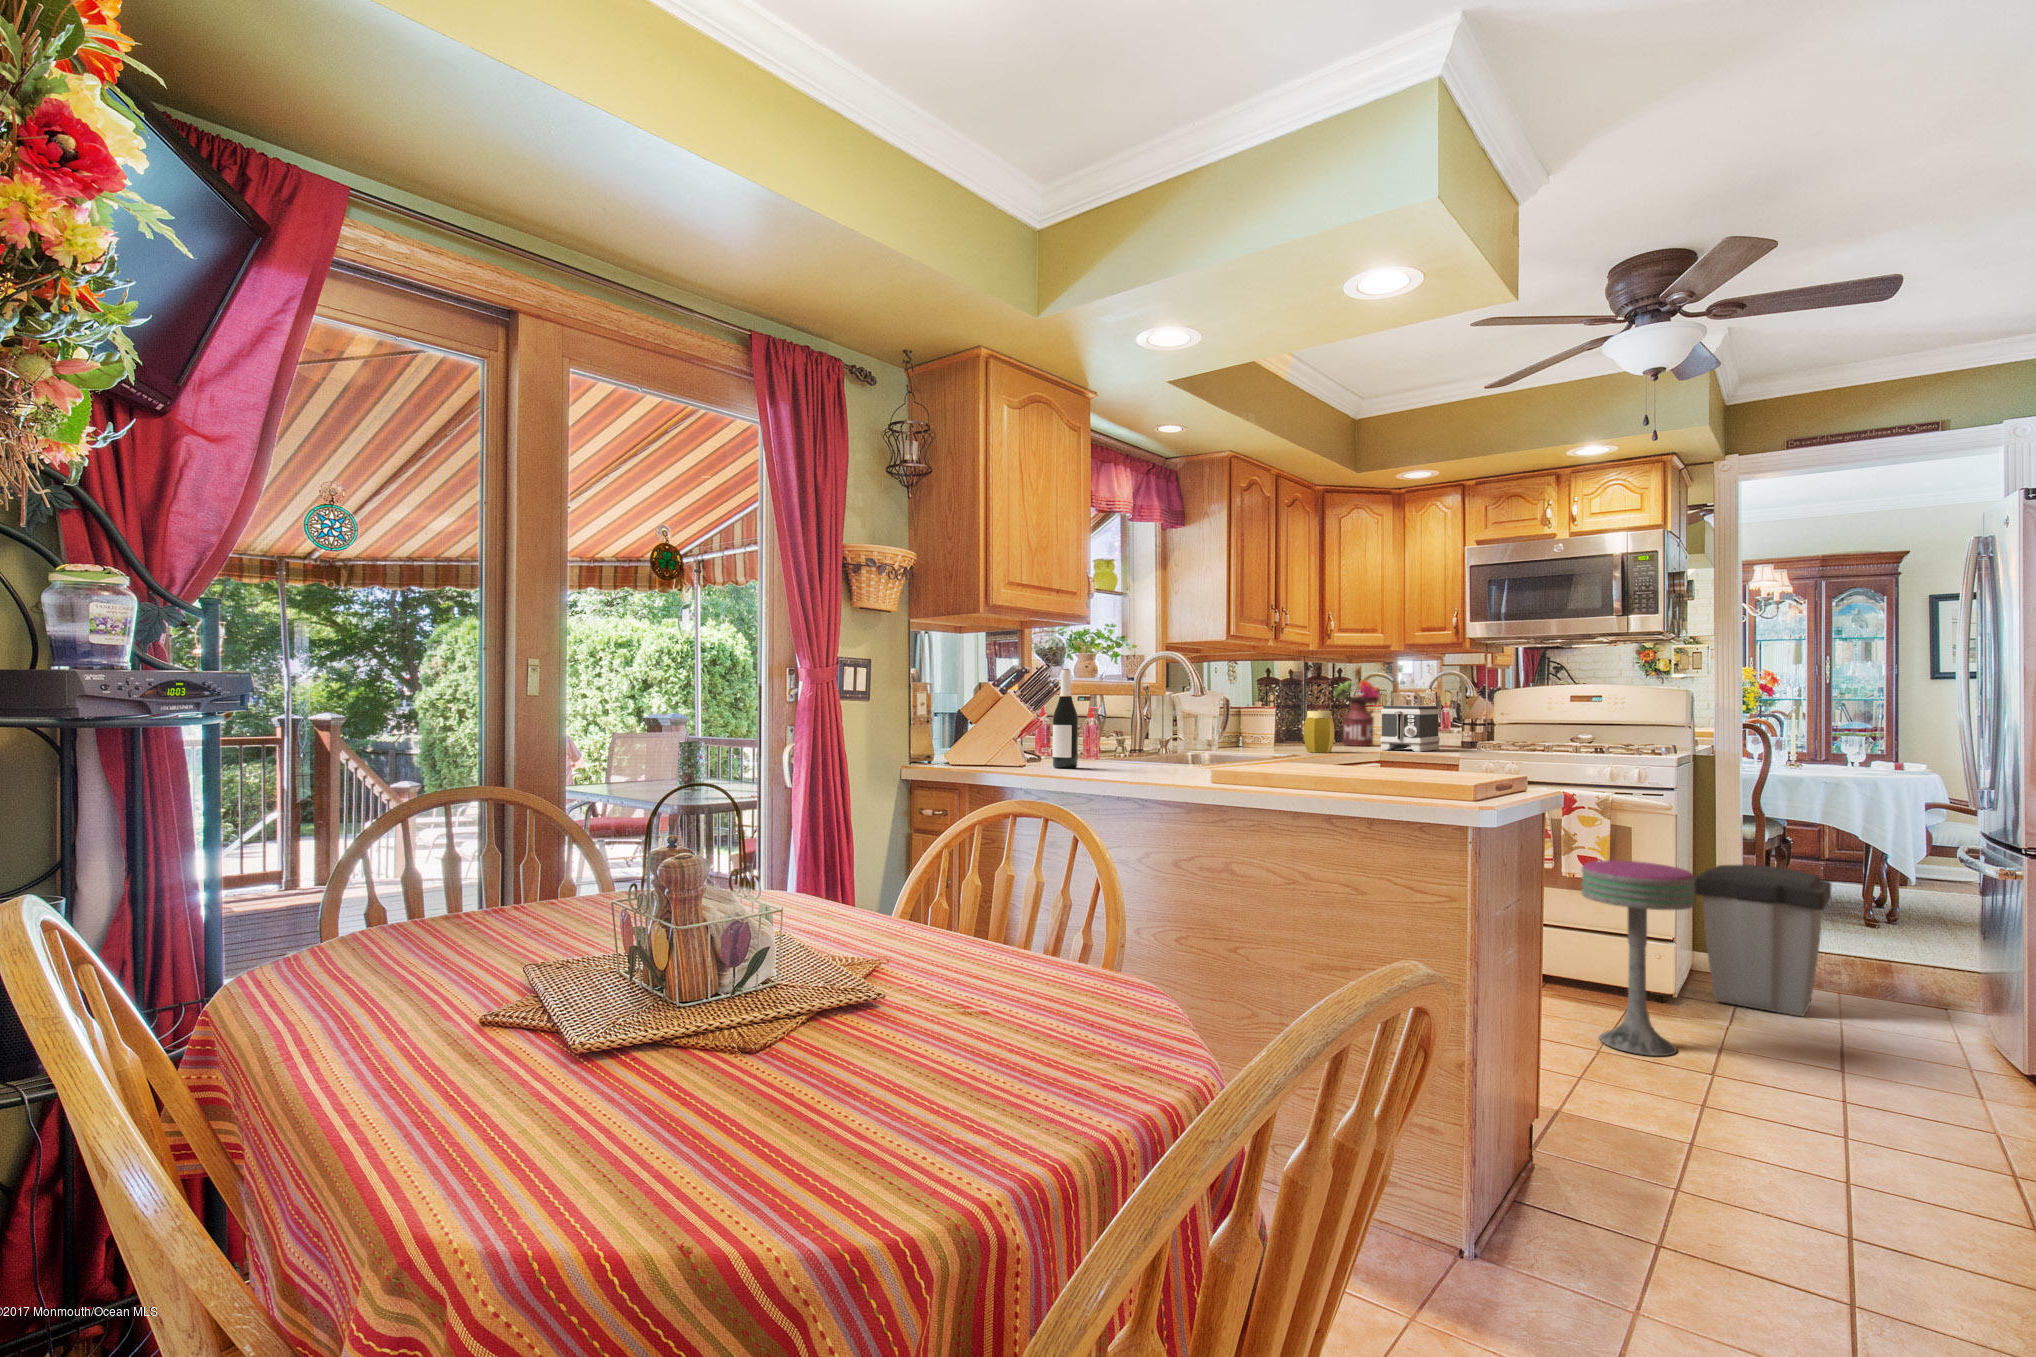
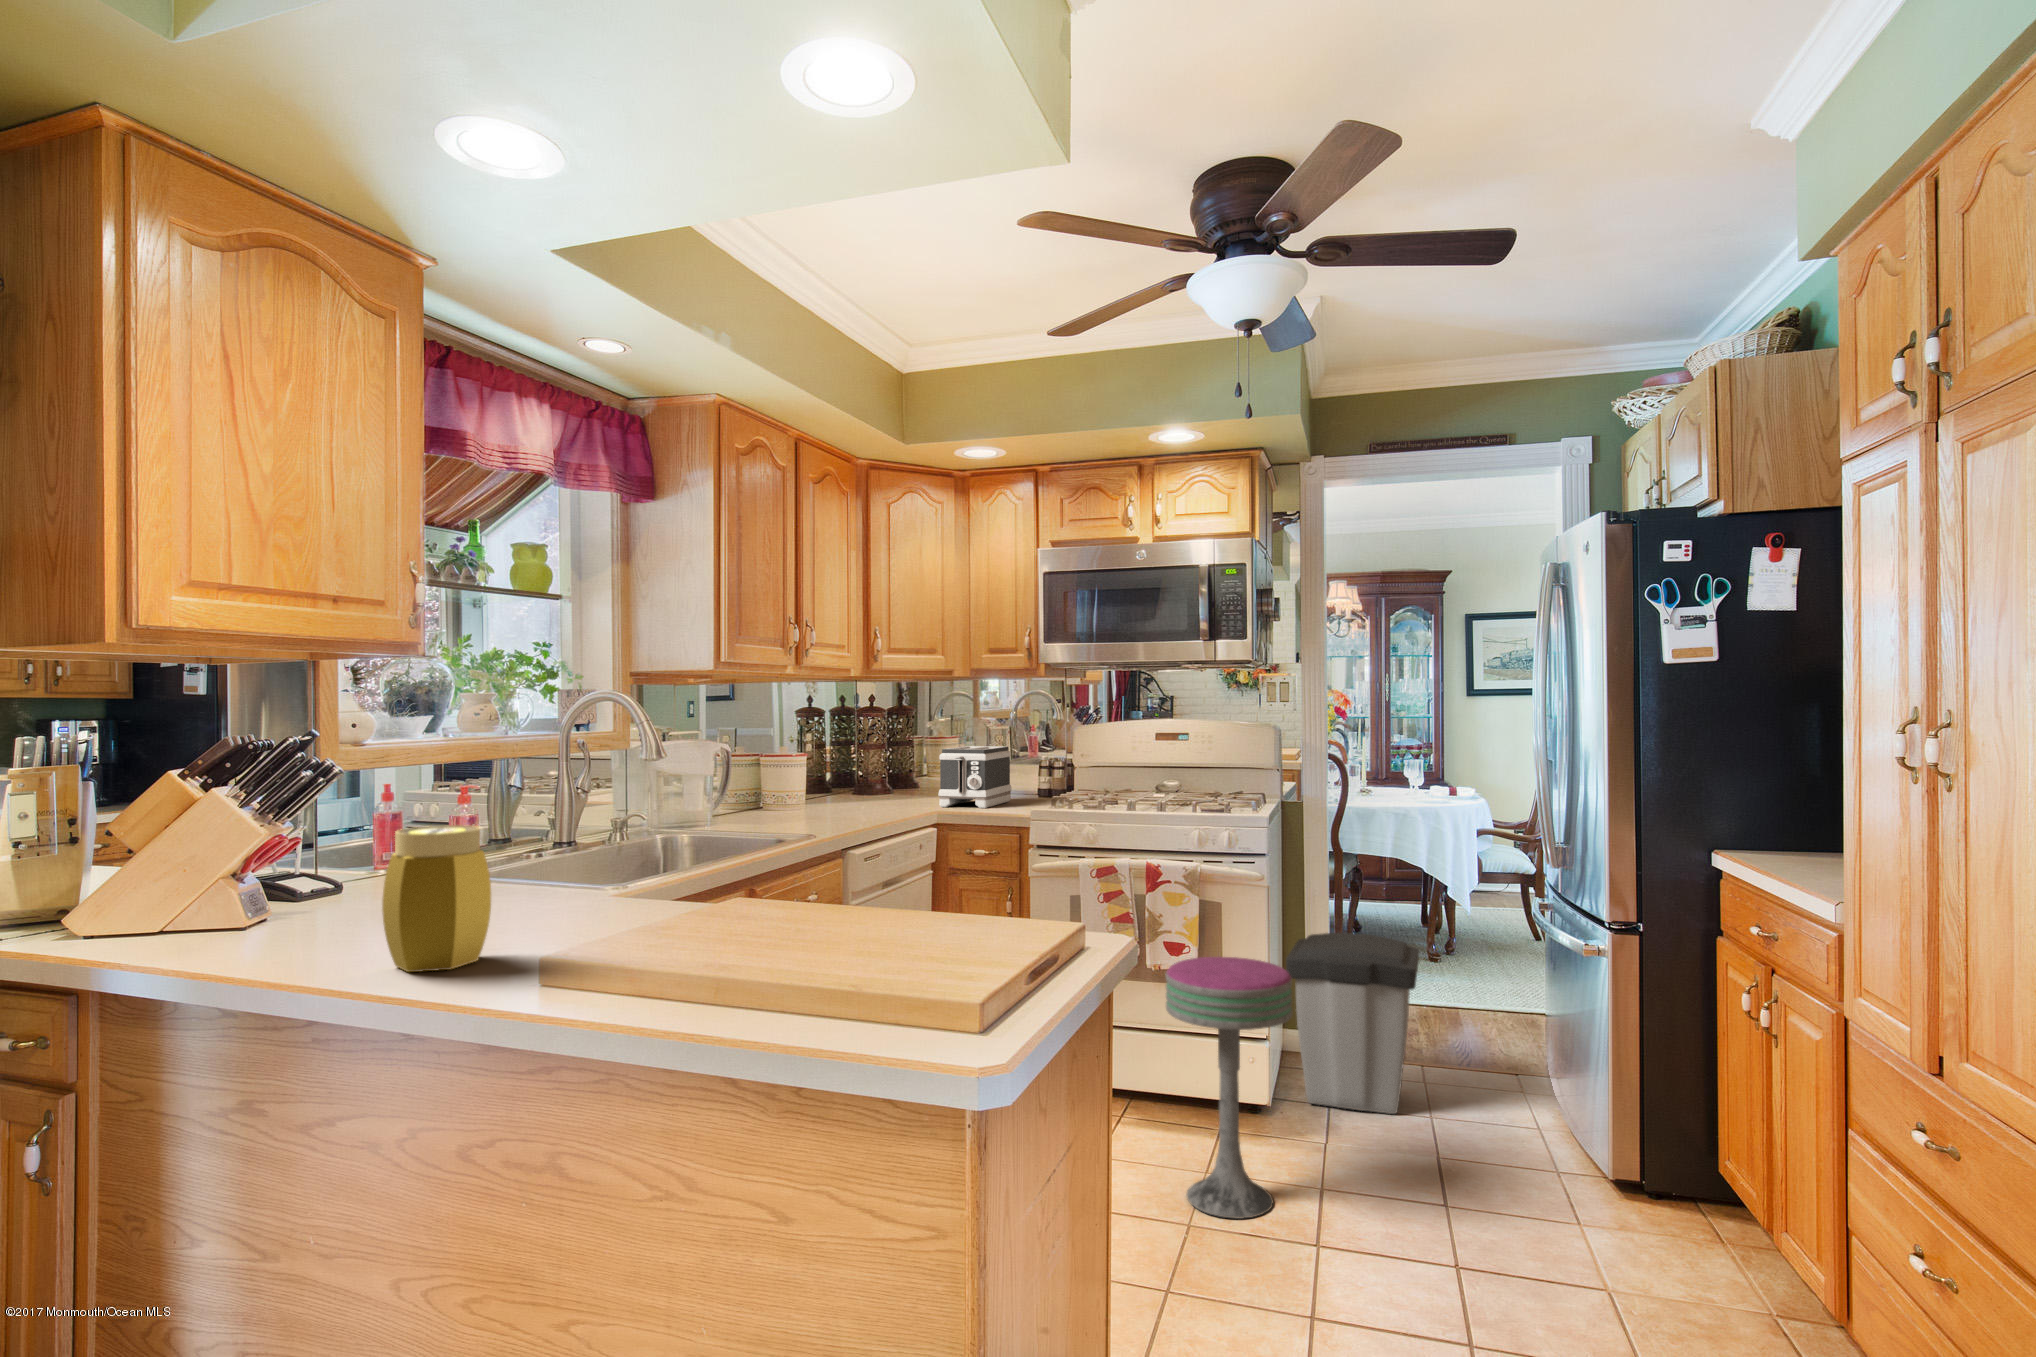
wine bottle: present [1052,669,1078,768] -> none [314,736,370,918]
flower arrangement: present [1334,679,1380,746] -> none [888,711,946,797]
jar: present [1304,711,1335,753] -> present [382,825,491,972]

